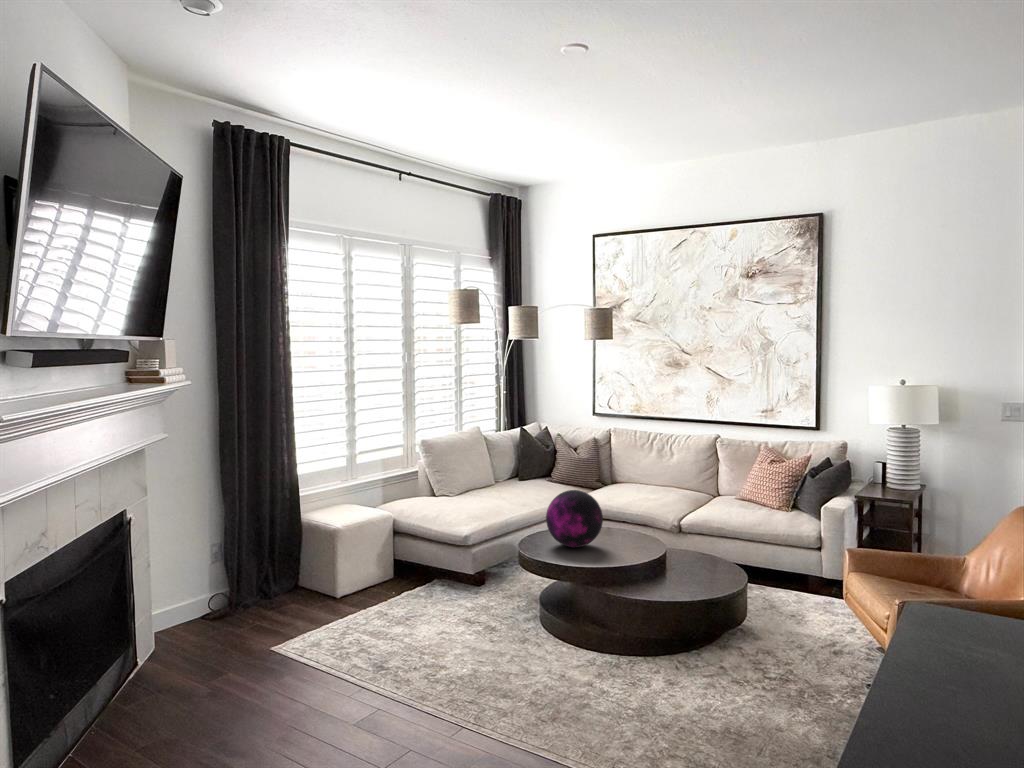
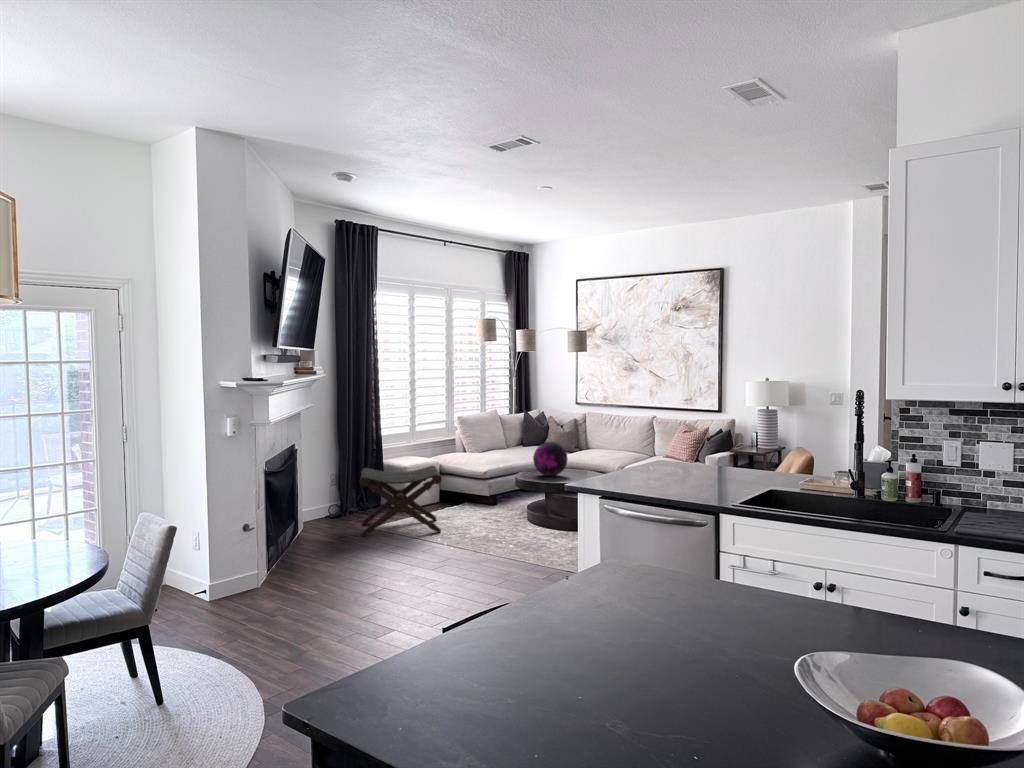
footstool: none [243,534,392,674] -> present [360,466,442,537]

